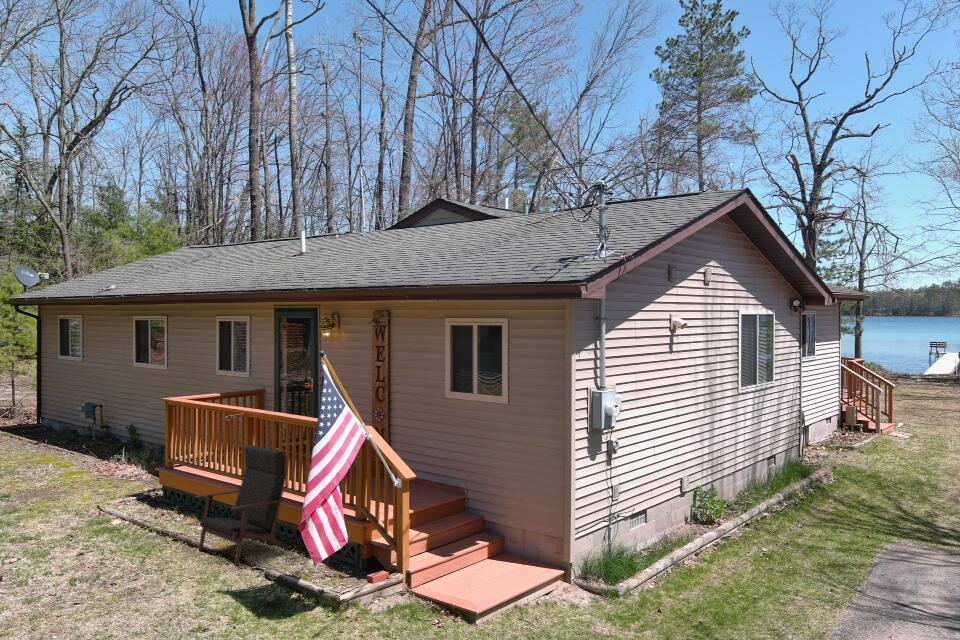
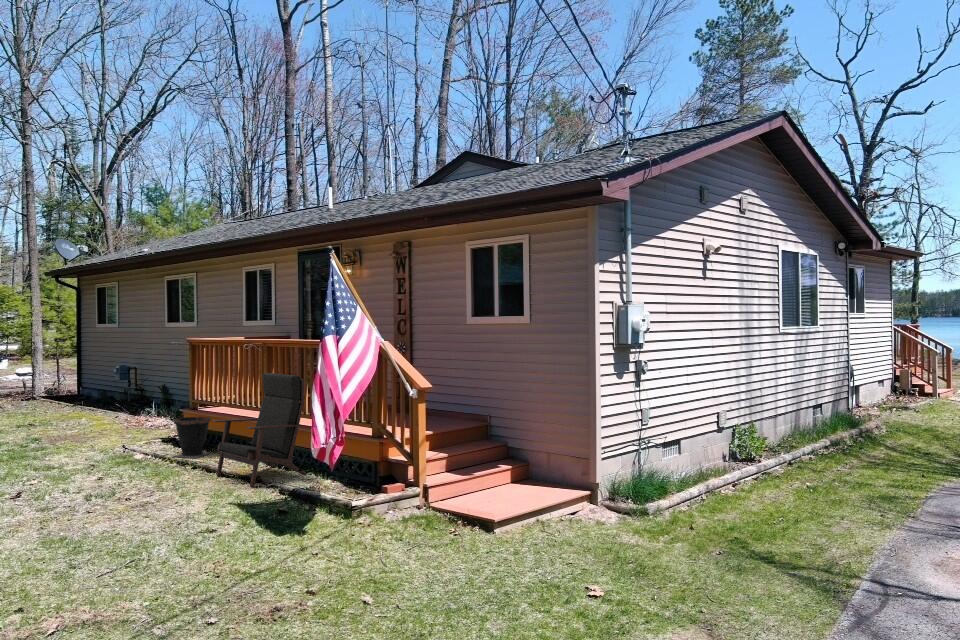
bucket: none [149,480,189,525] -> present [174,417,211,458]

